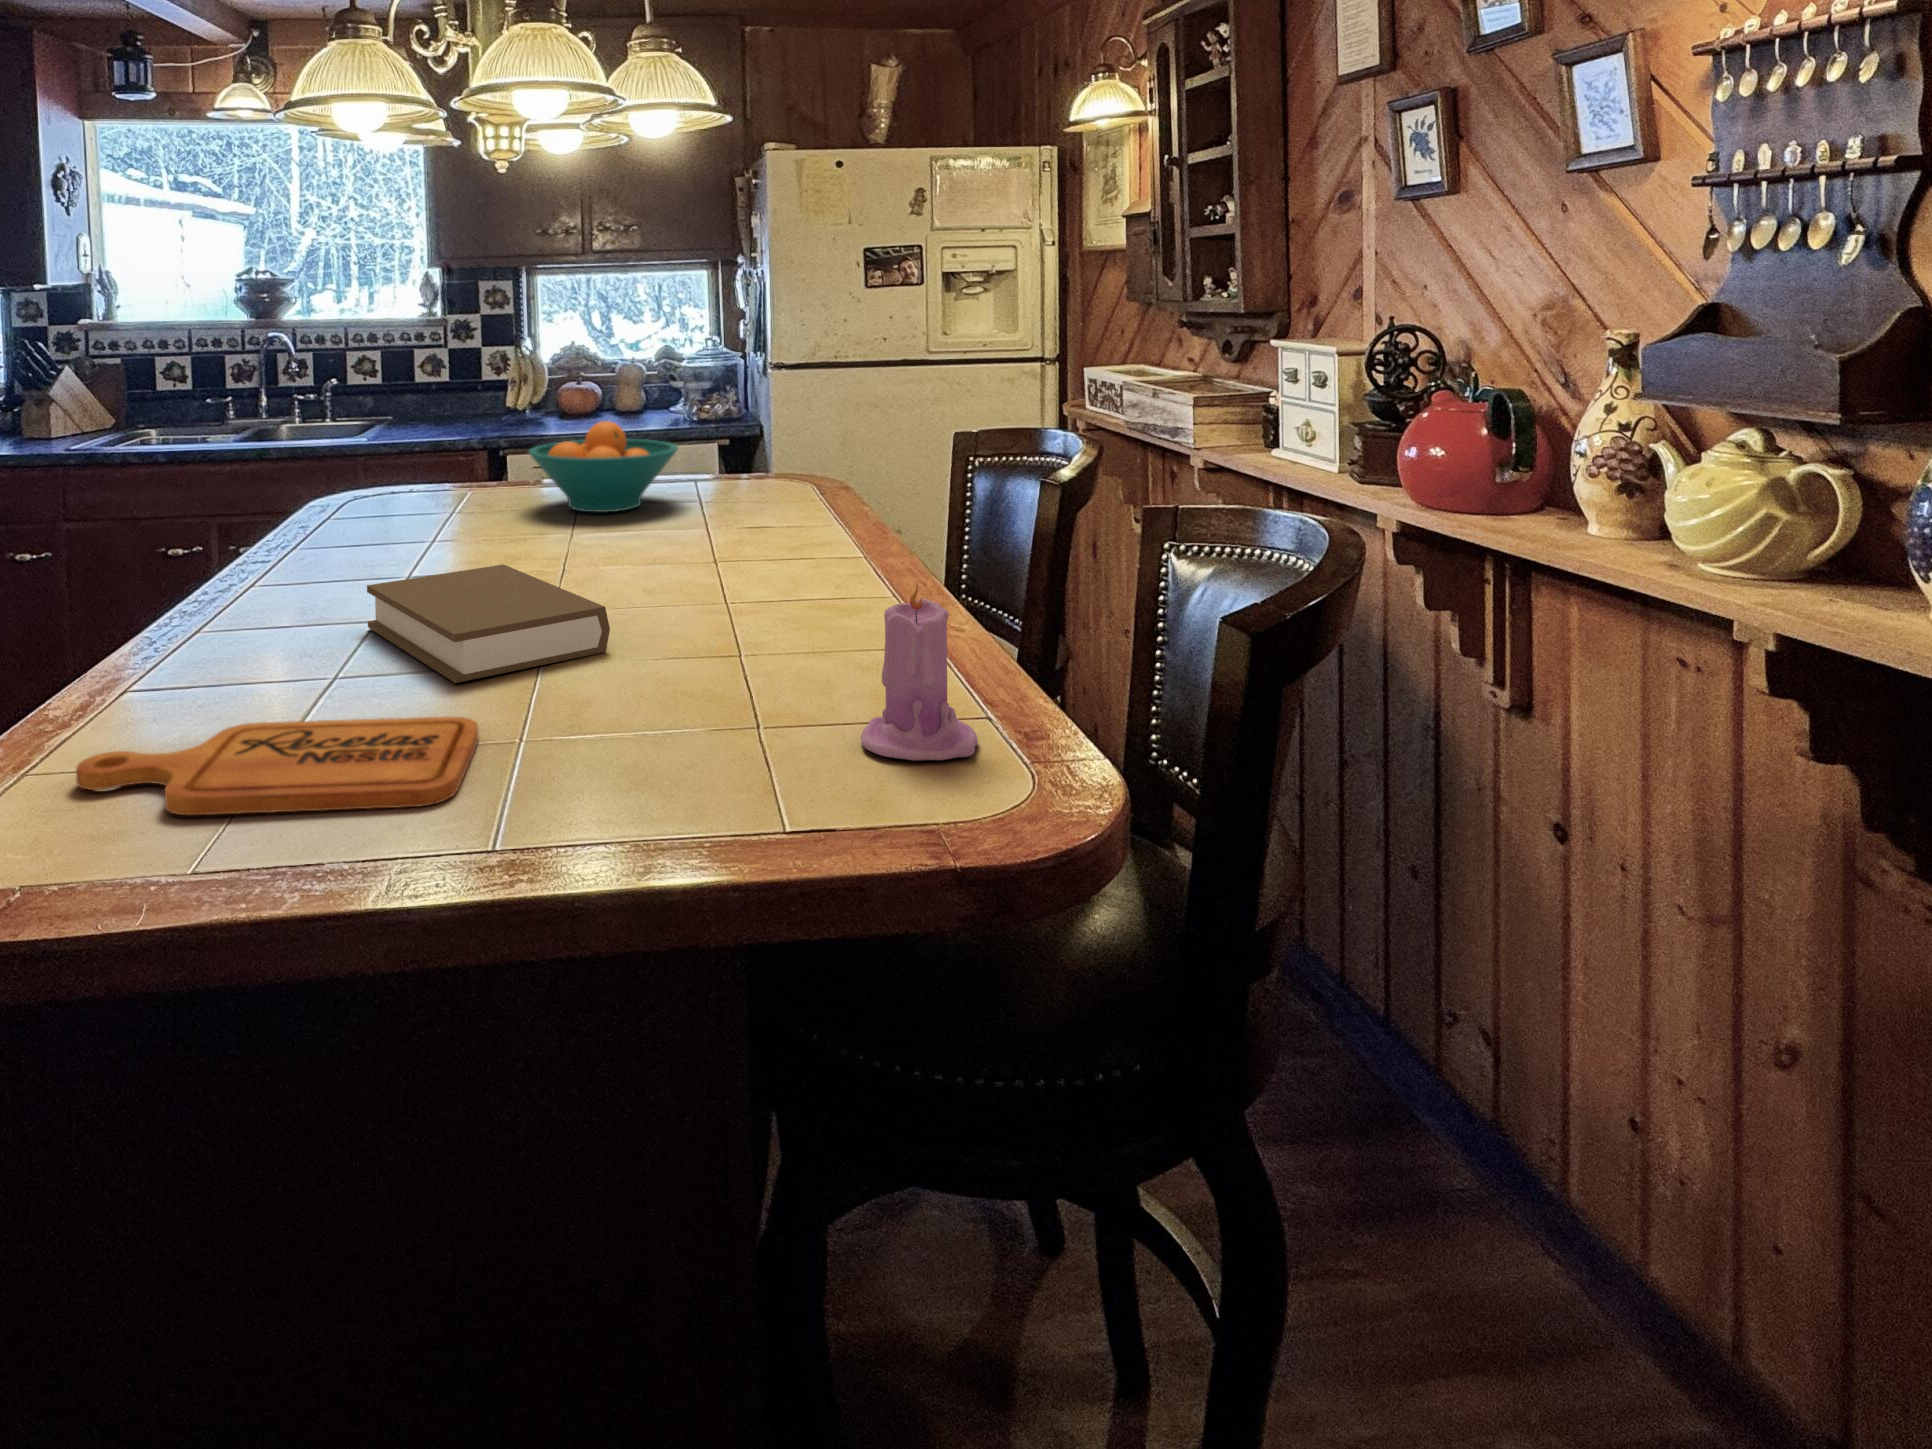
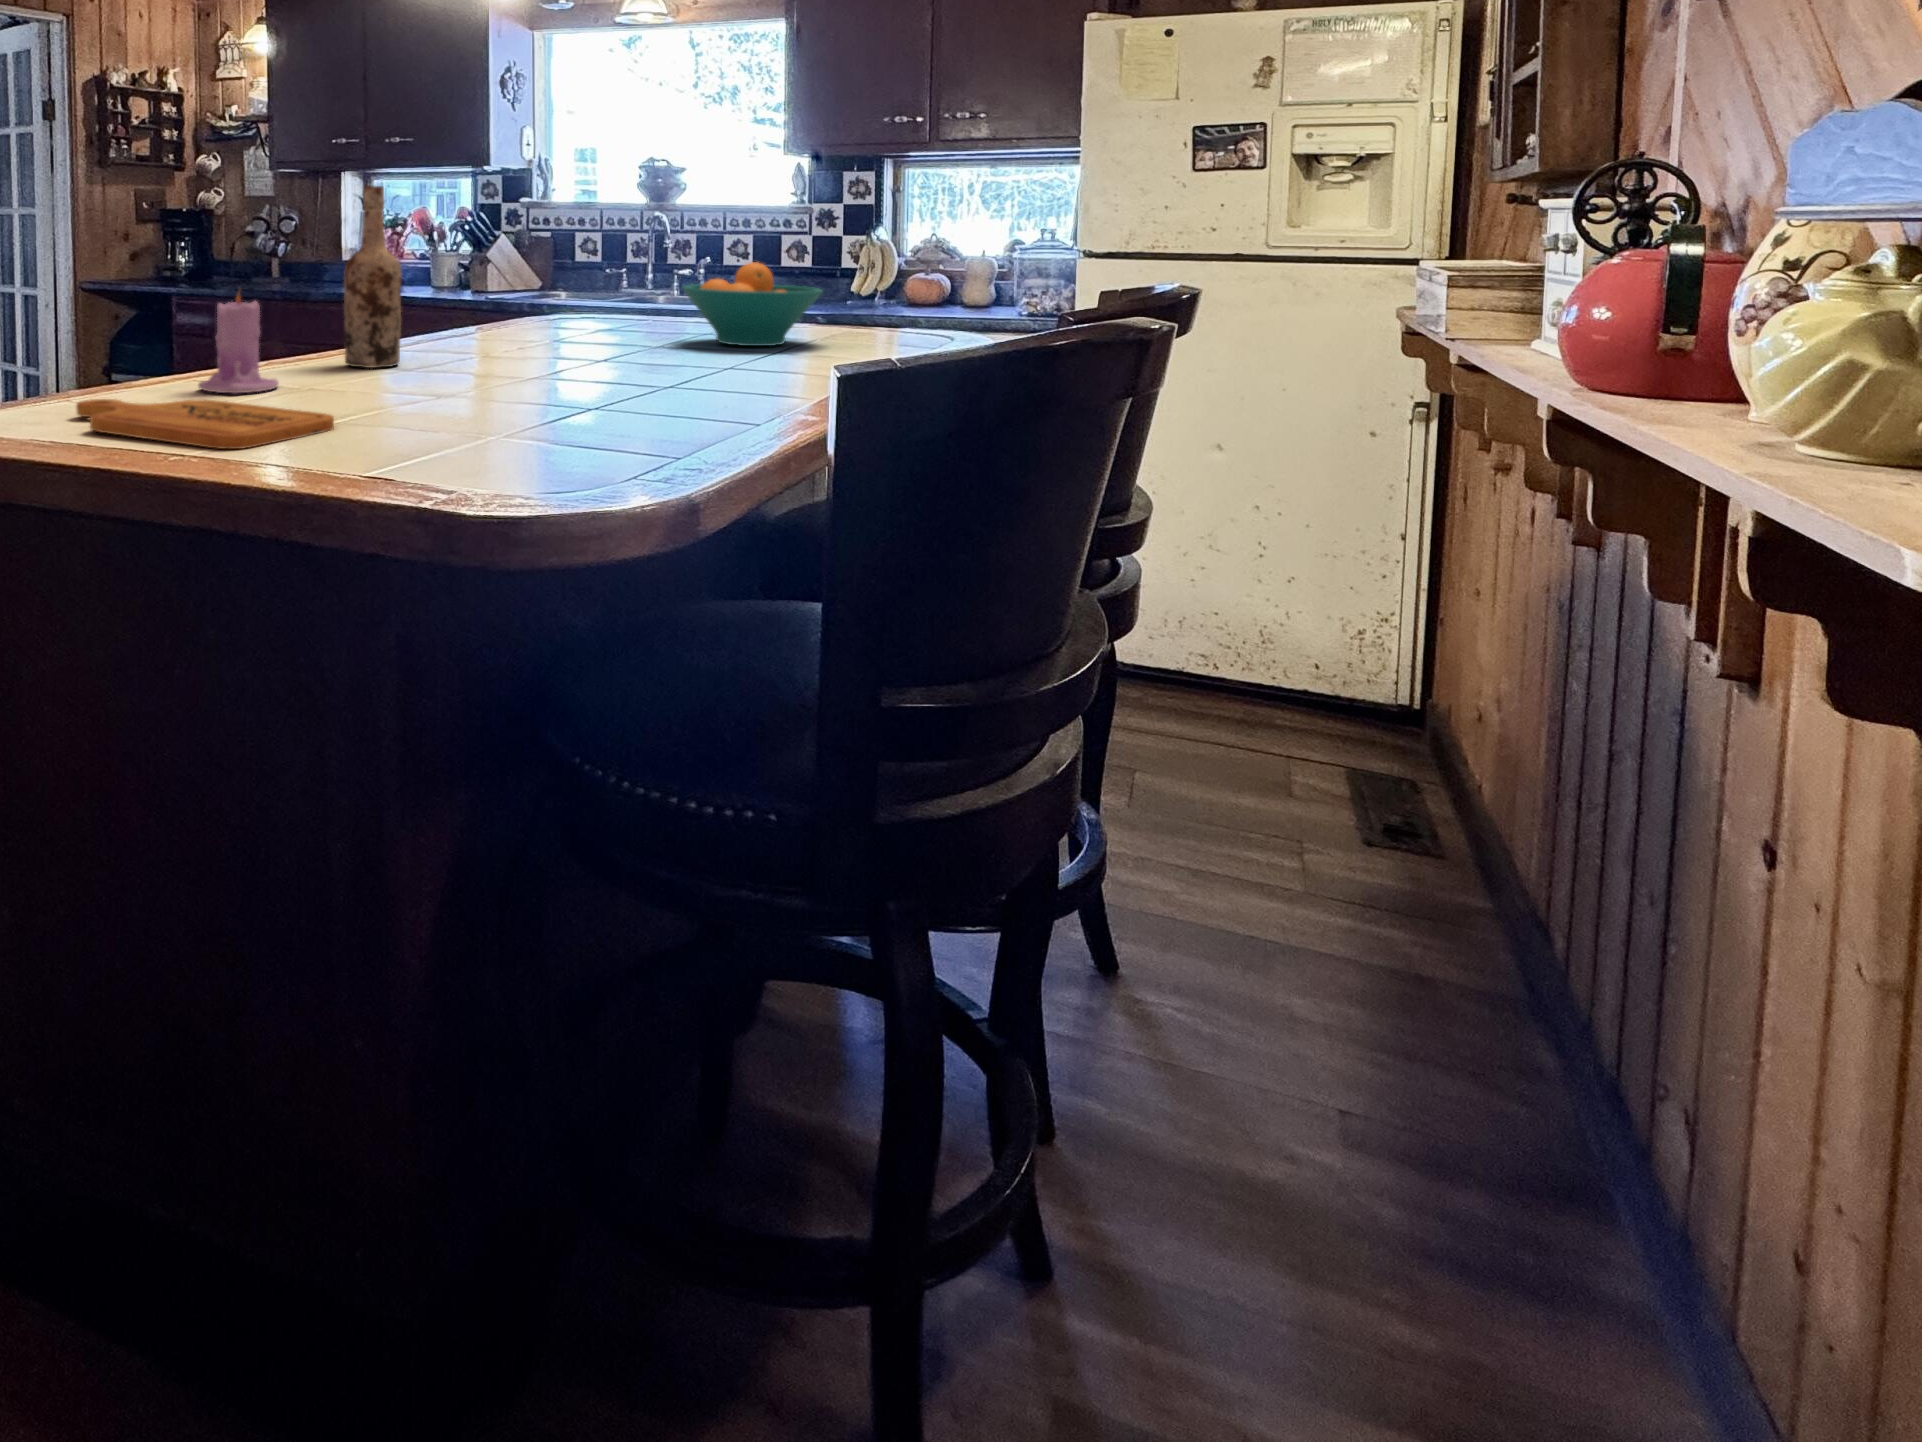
wine bottle: none [225,385,300,616] -> present [344,186,402,368]
book: present [367,564,610,683] -> none [384,344,532,407]
candle: present [861,583,978,761] -> present [198,294,279,393]

